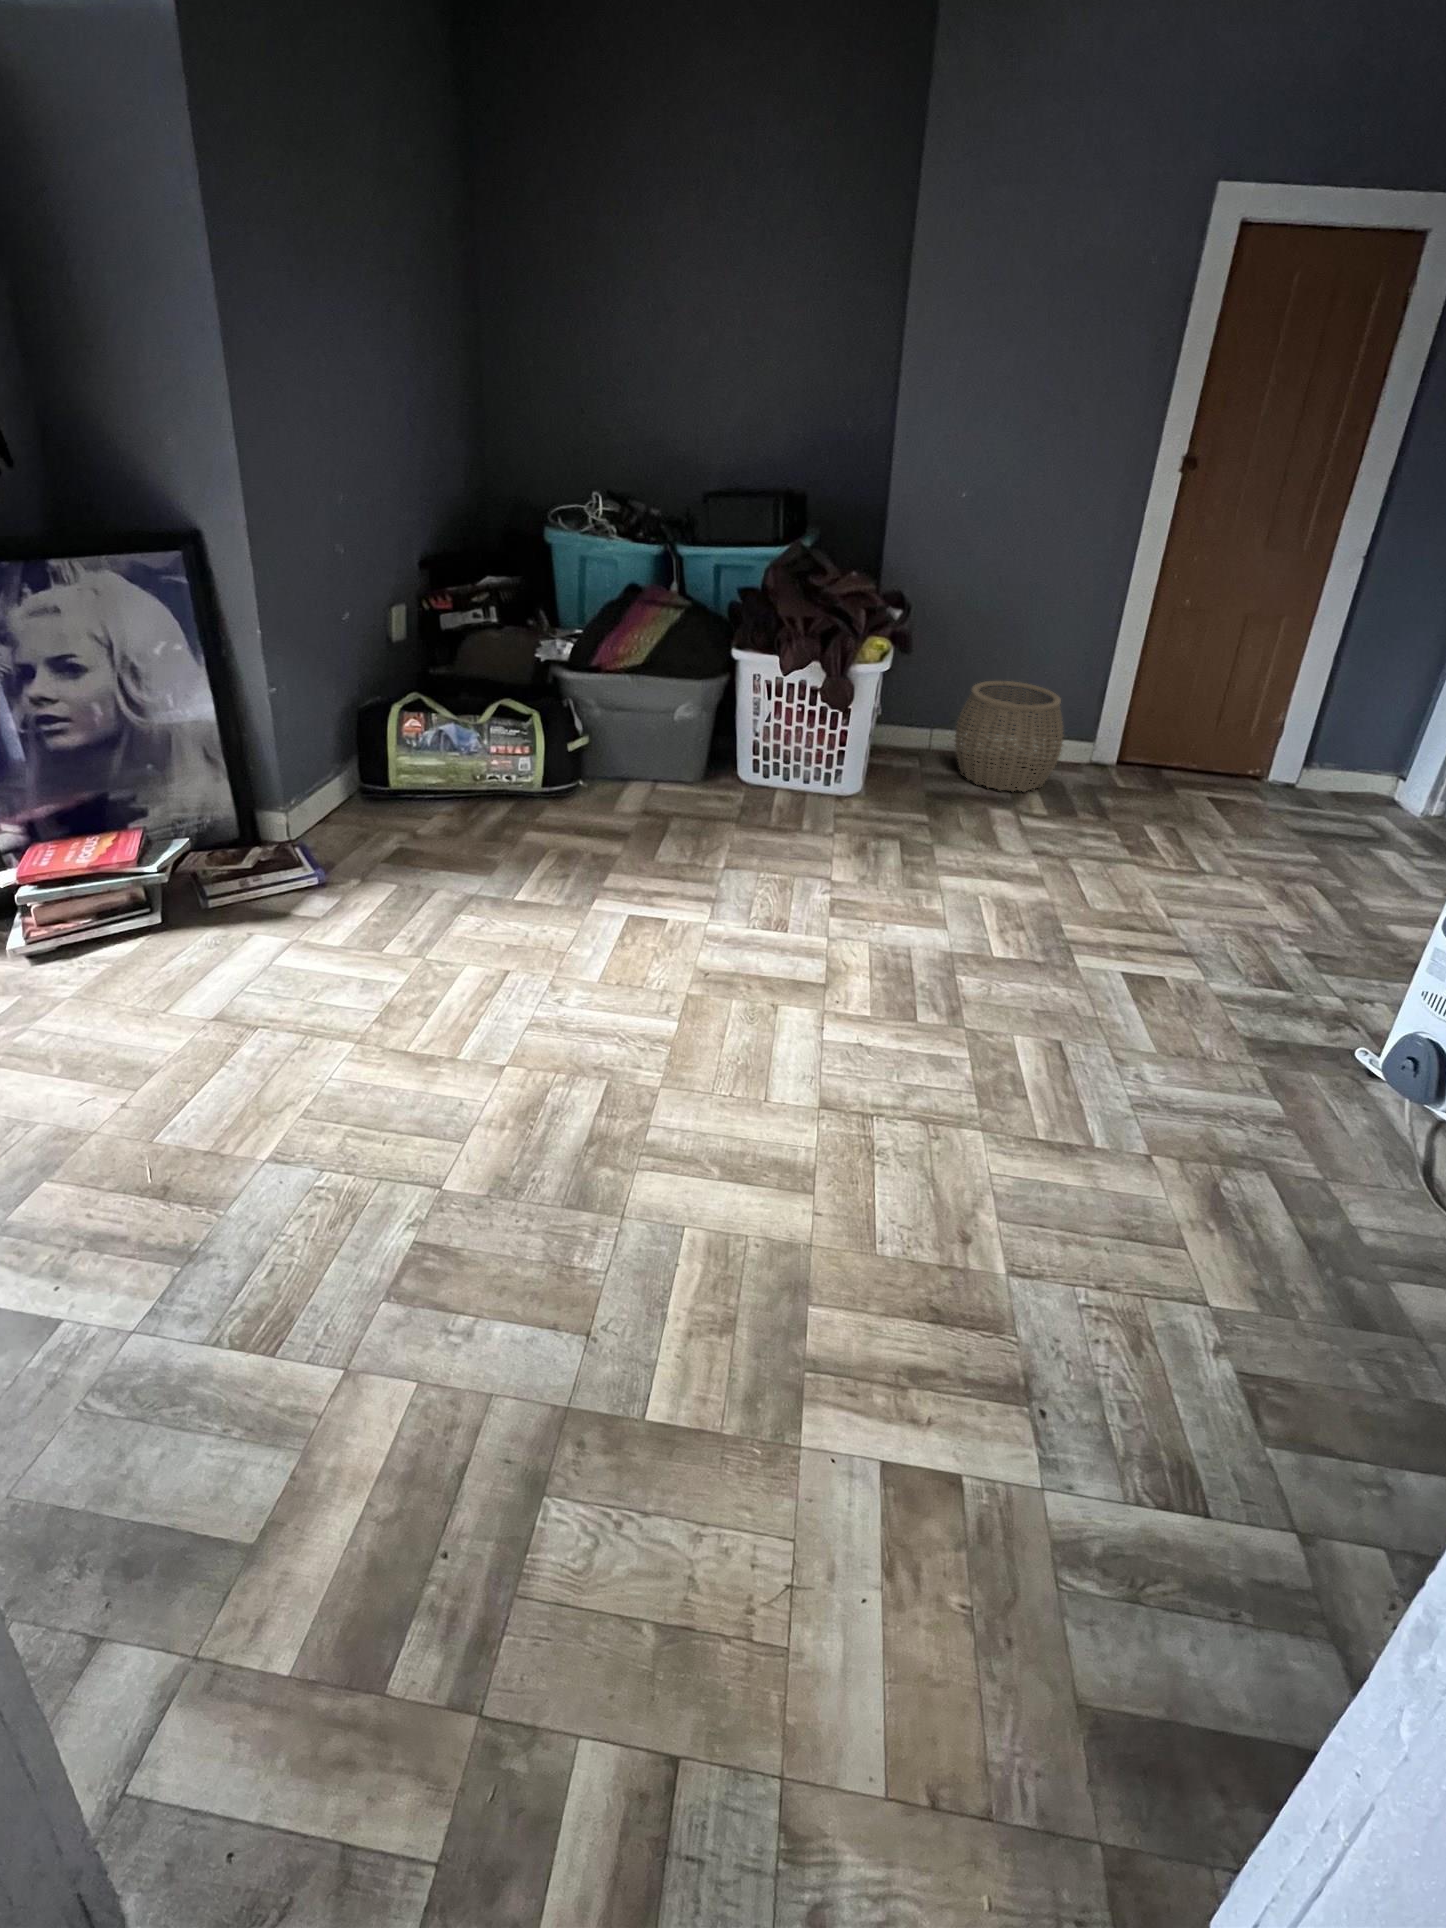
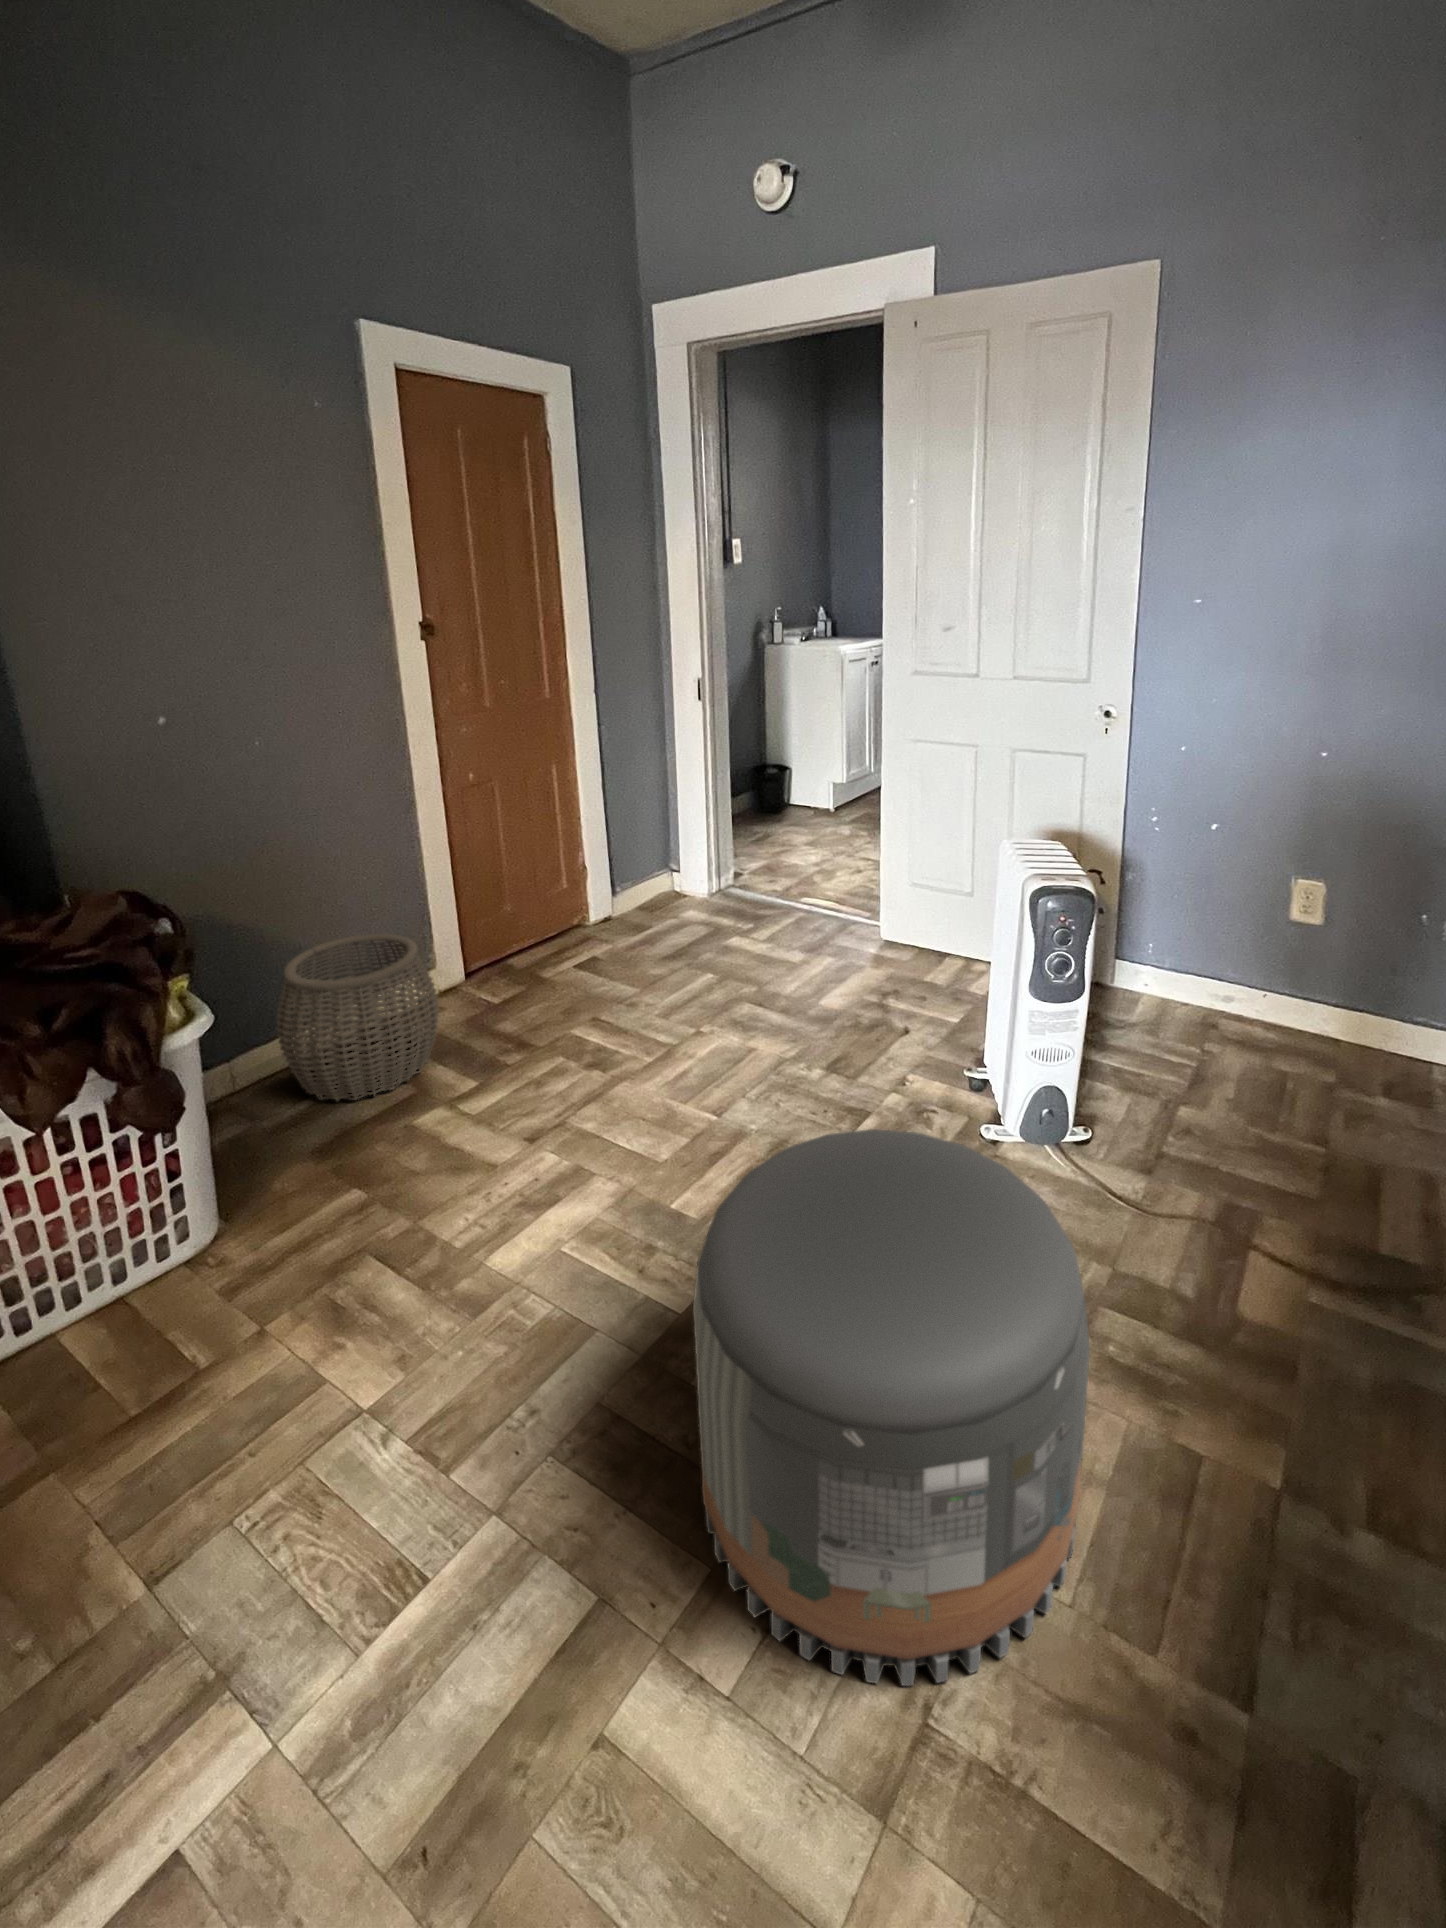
pouf: none [862,845,1168,1171] -> present [693,1129,1090,1686]

